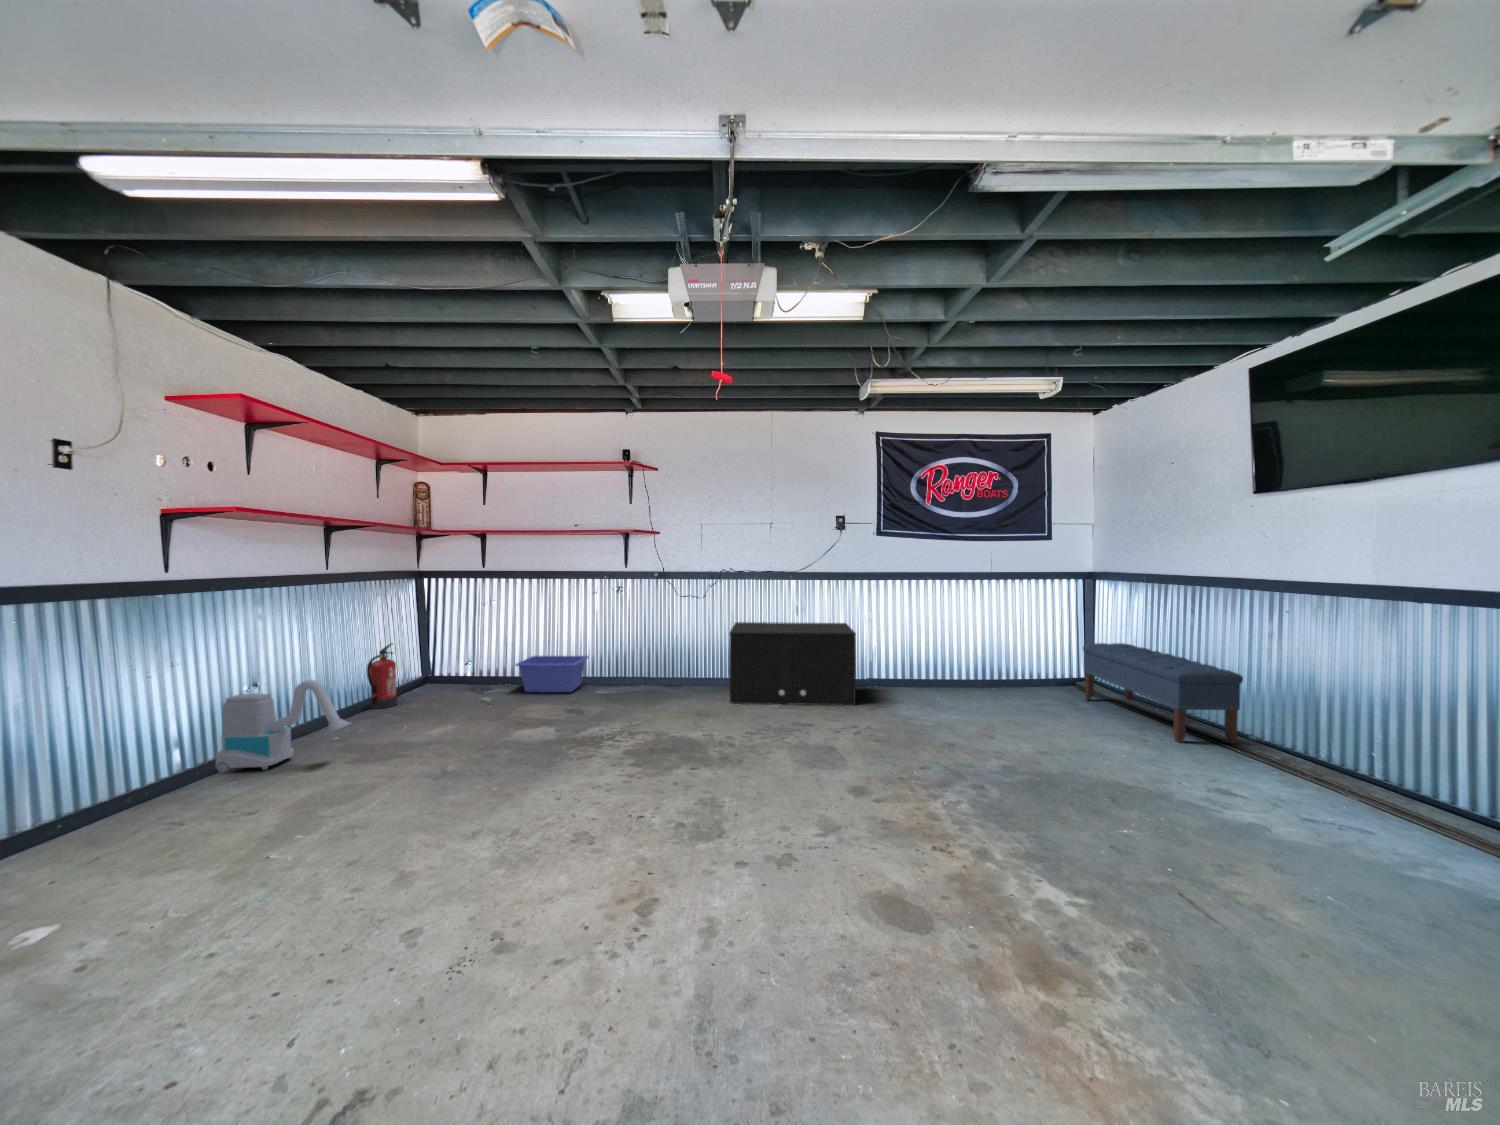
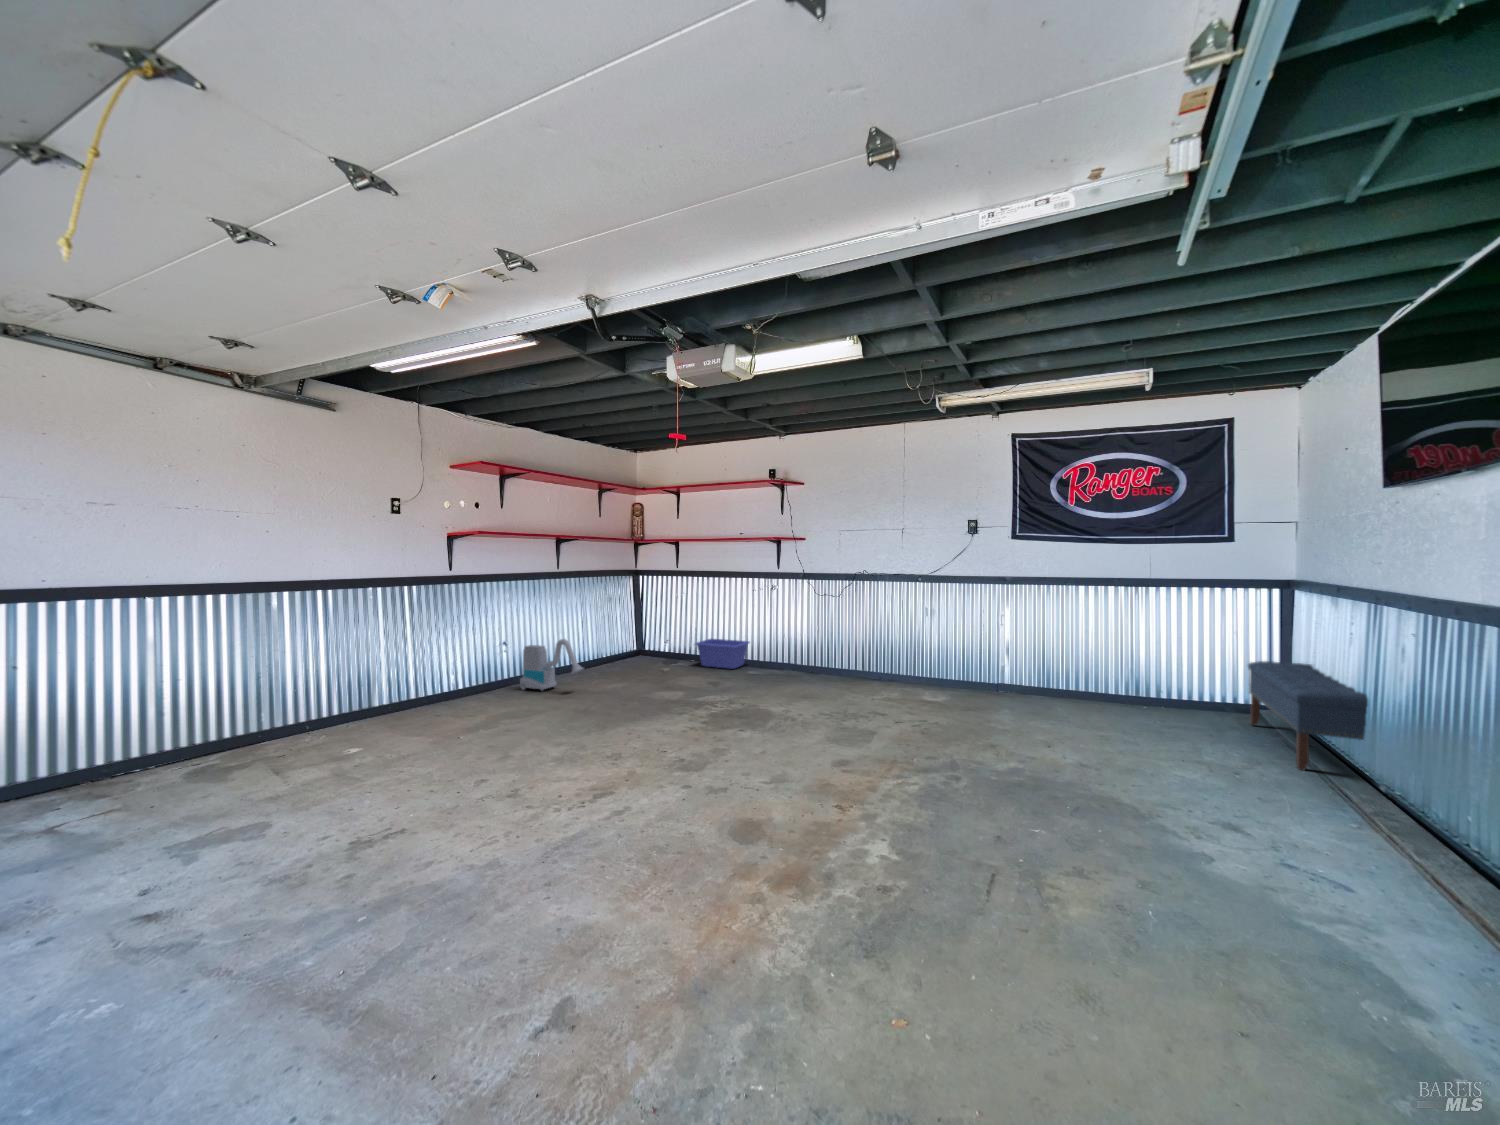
storage cabinet: present [729,622,856,705] -> none [851,619,976,701]
fire extinguisher: present [367,643,397,709] -> none [600,622,619,667]

